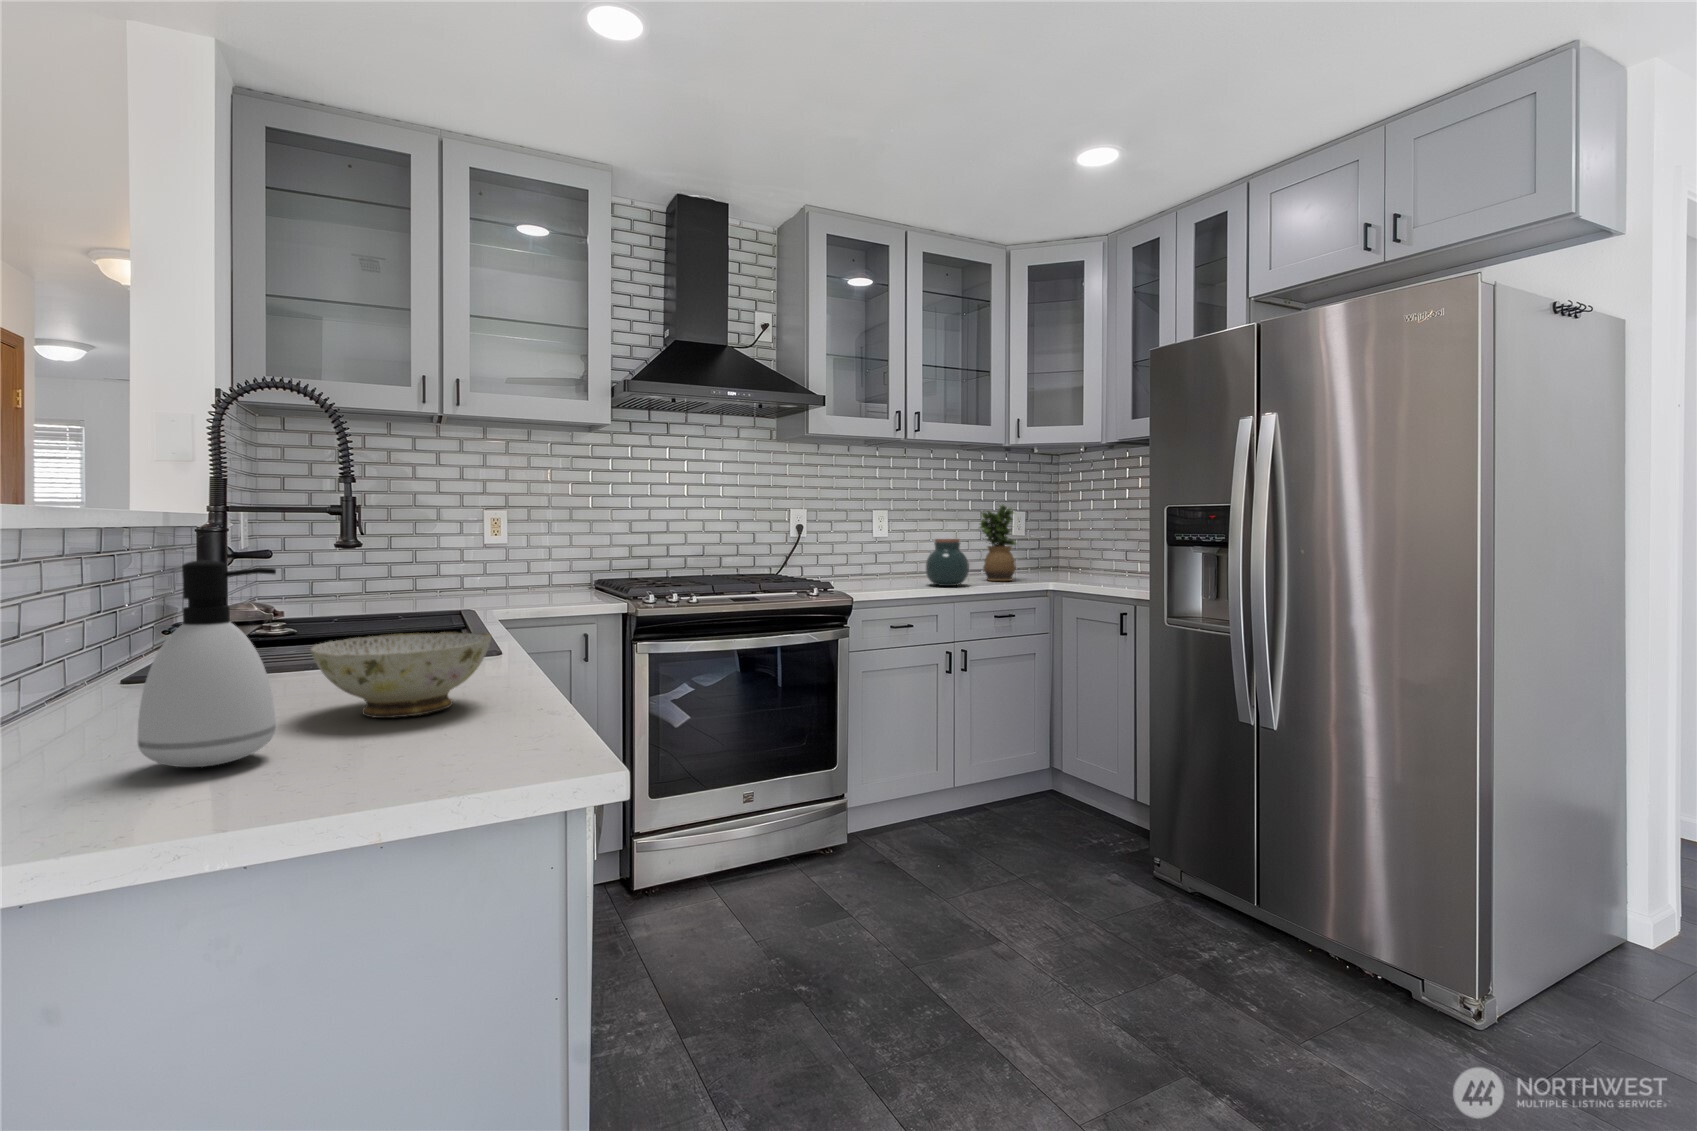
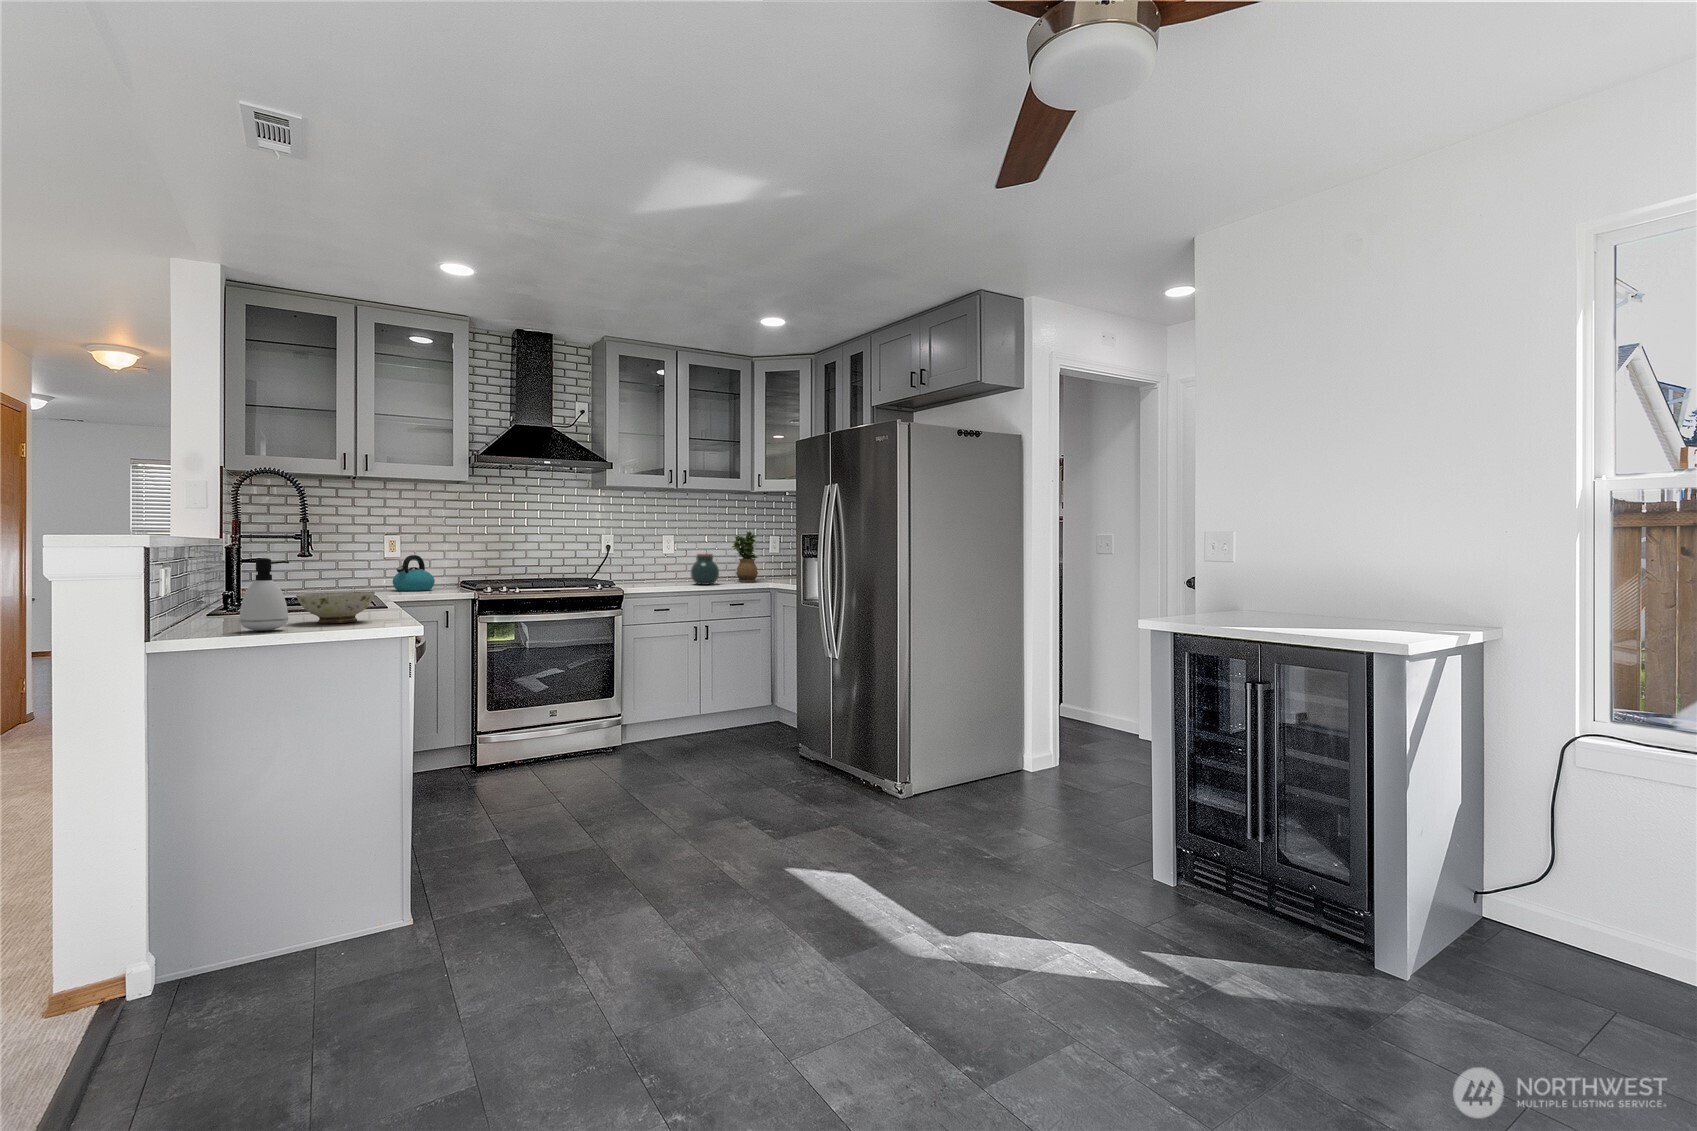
kettle: none [497,542,559,598] -> present [393,555,435,591]

